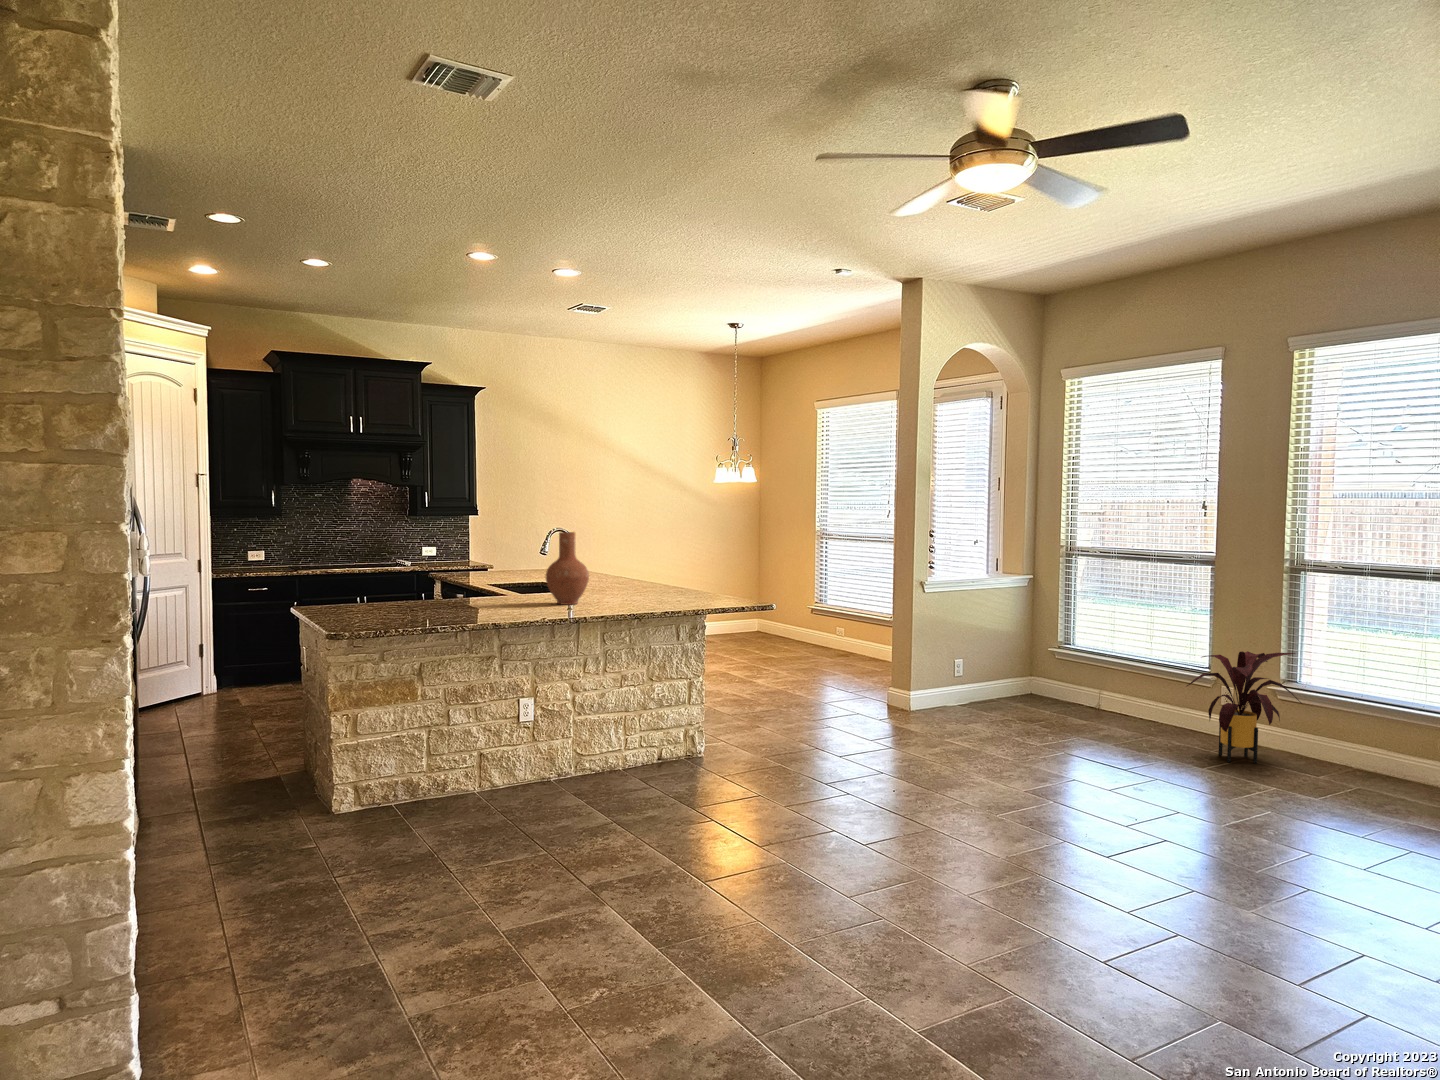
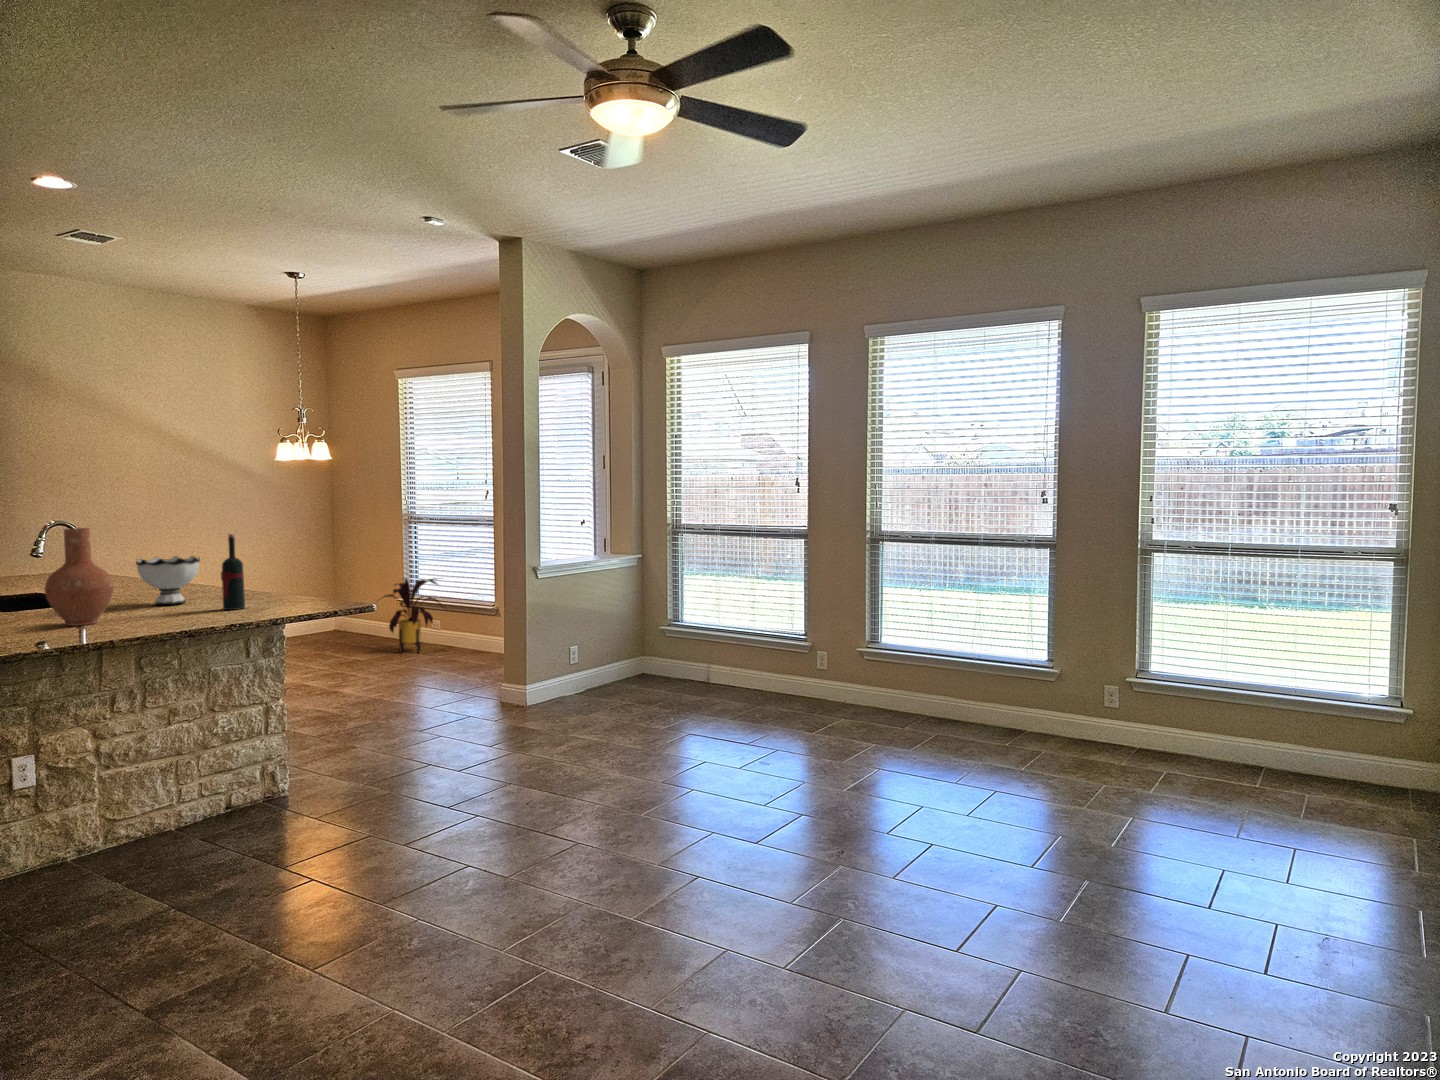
wine bottle: none [661,540,678,601] -> present [221,534,245,610]
bowl: none [605,557,649,595] -> present [136,556,200,605]
house plant: present [1187,651,1301,764] -> present [384,578,442,654]

